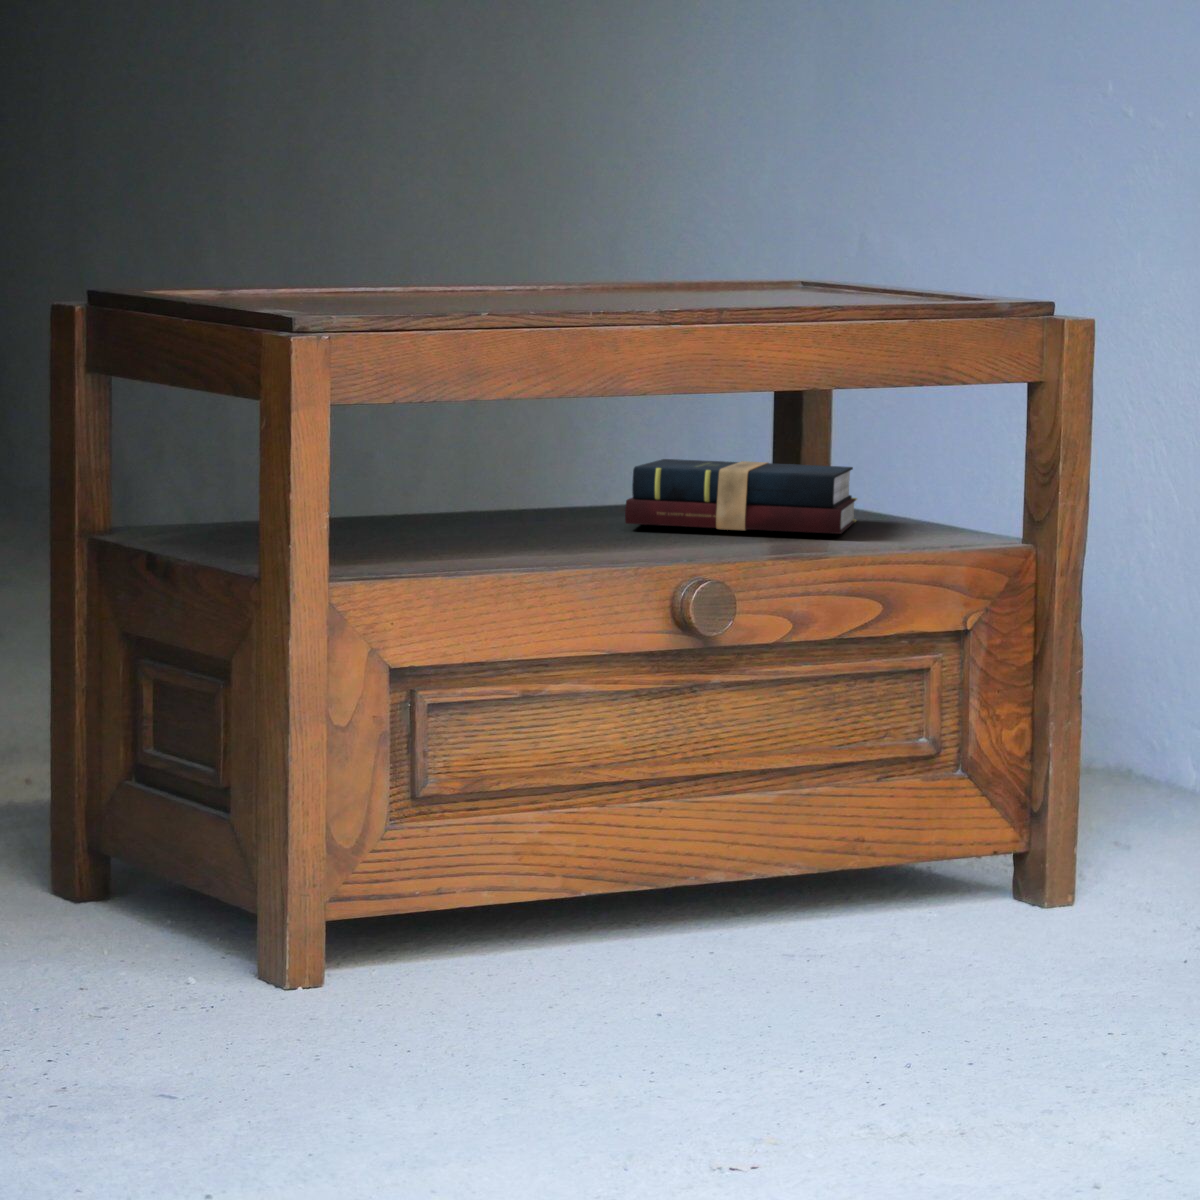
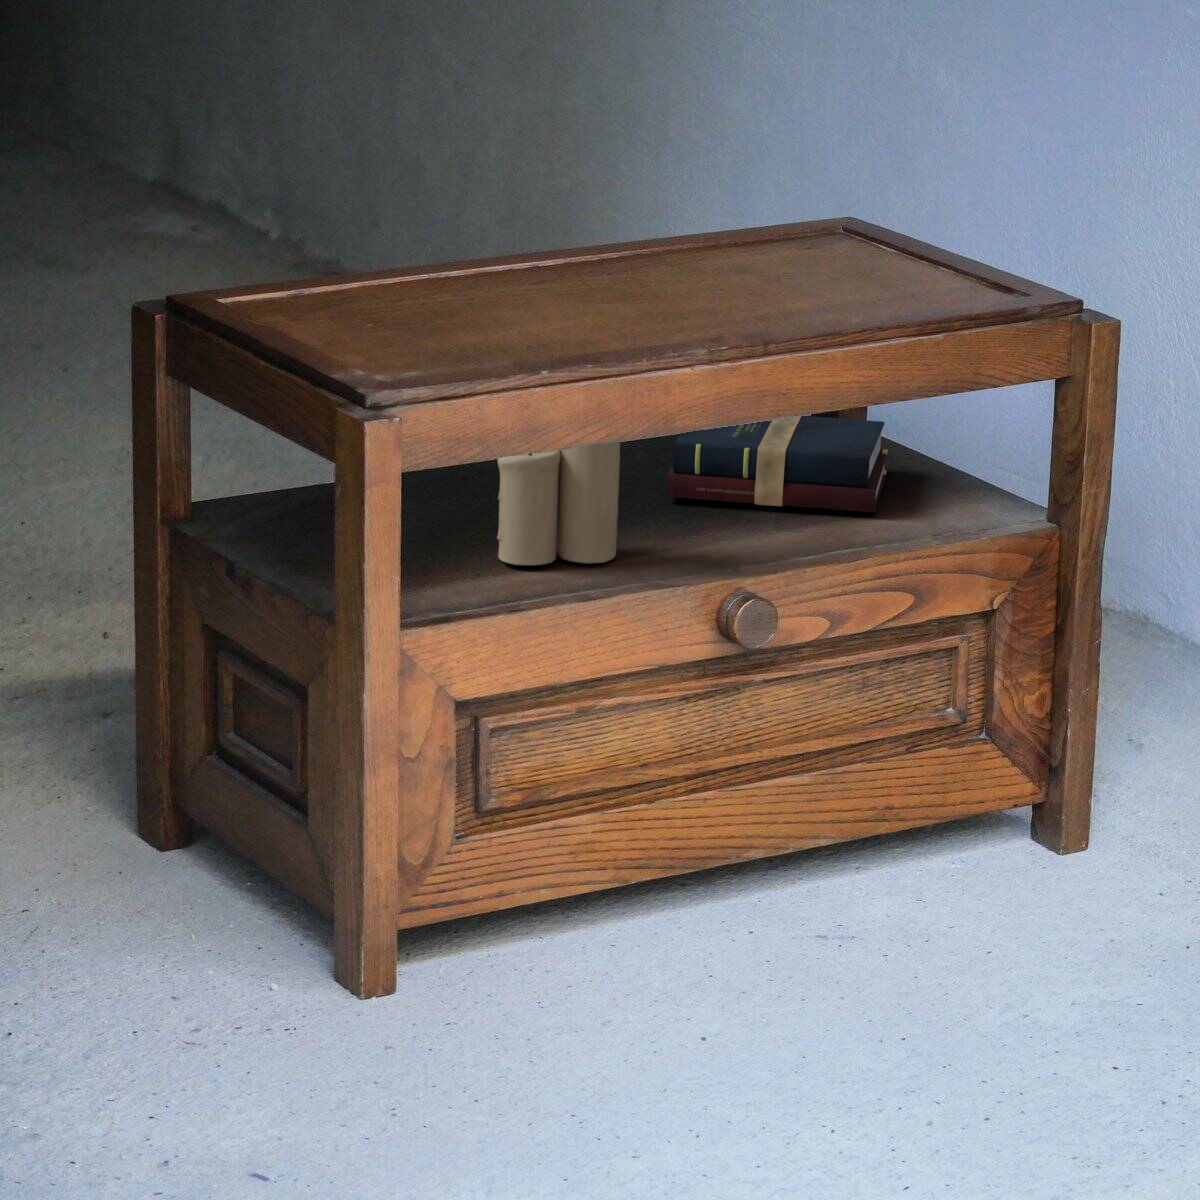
candle: none [443,362,574,552] -> present [497,441,620,565]

